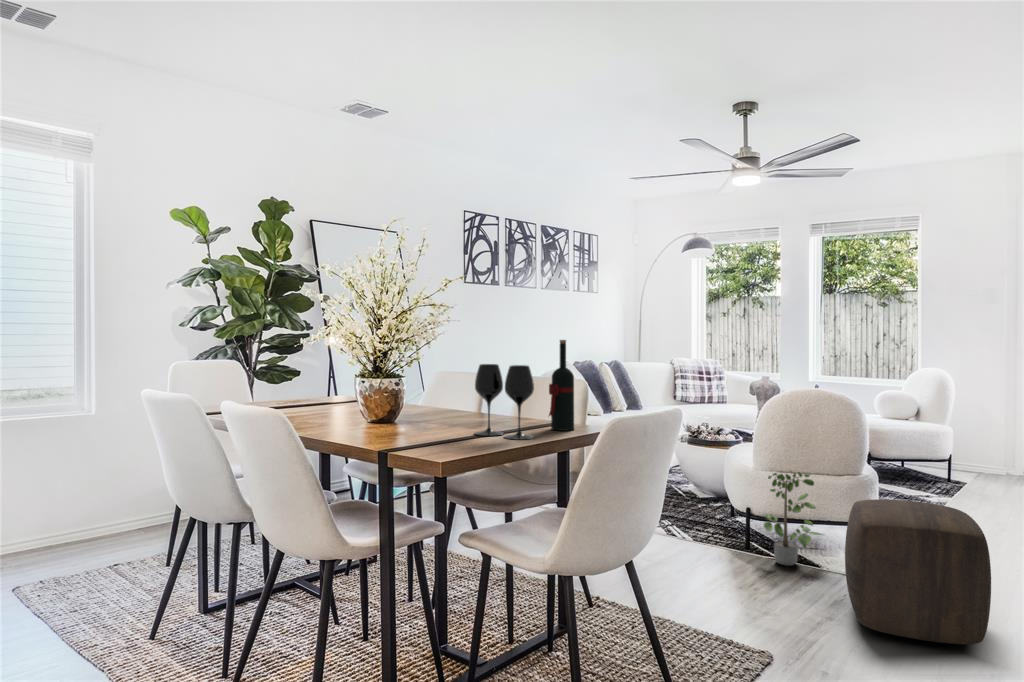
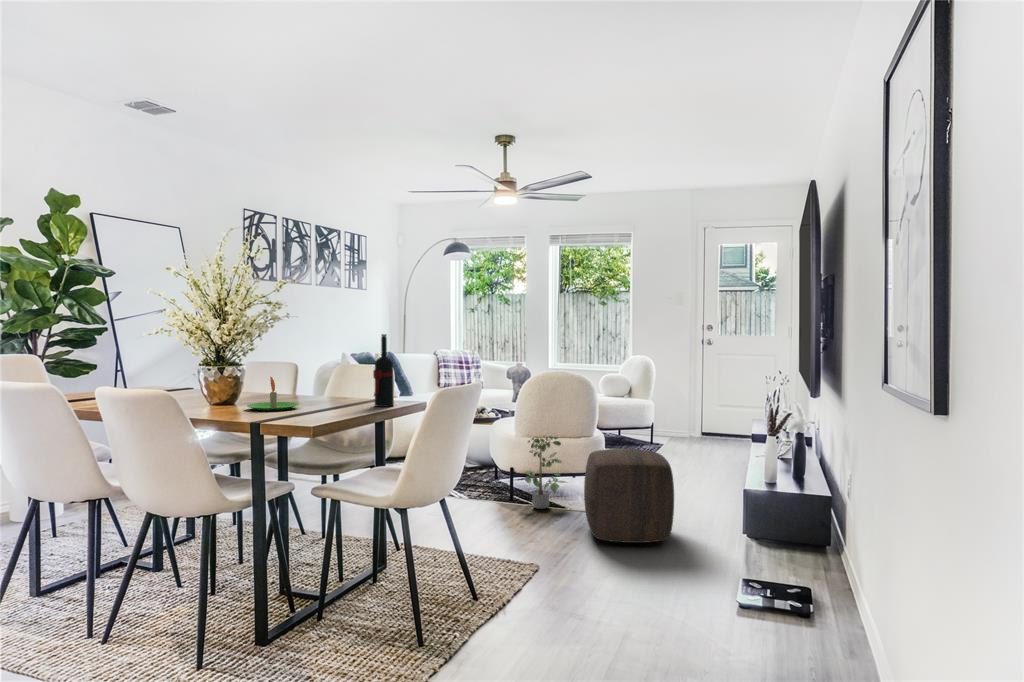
wine glass: present [475,364,534,440] -> none [315,354,368,414]
candle: none [405,389,464,429] -> present [247,377,299,411]

